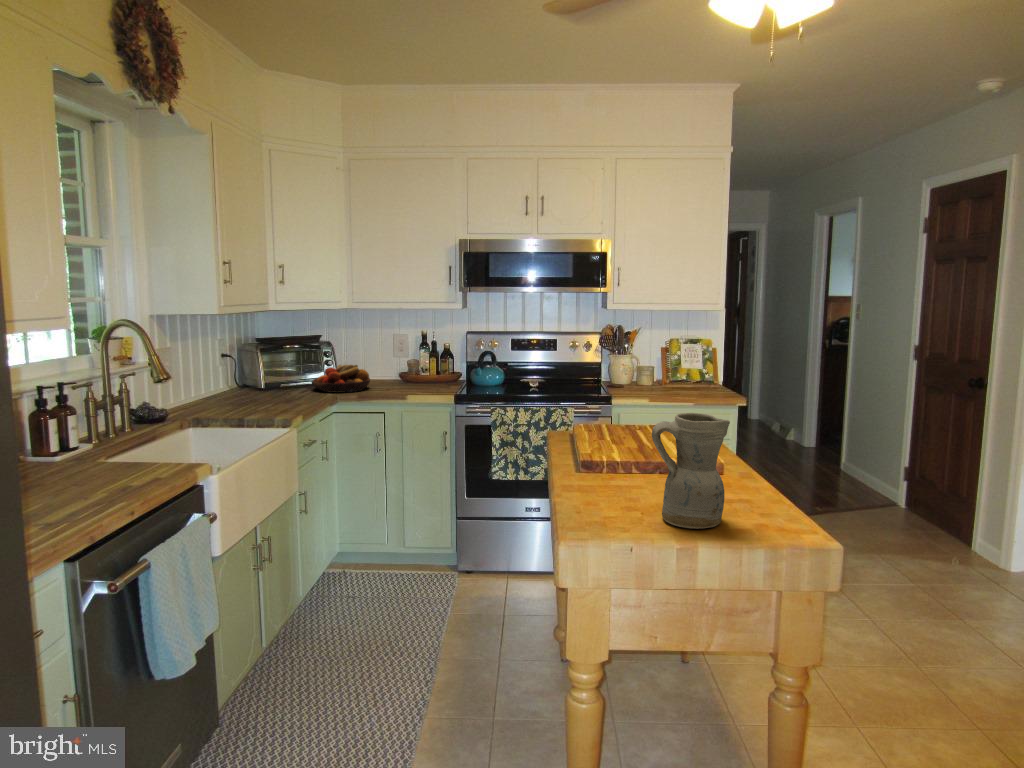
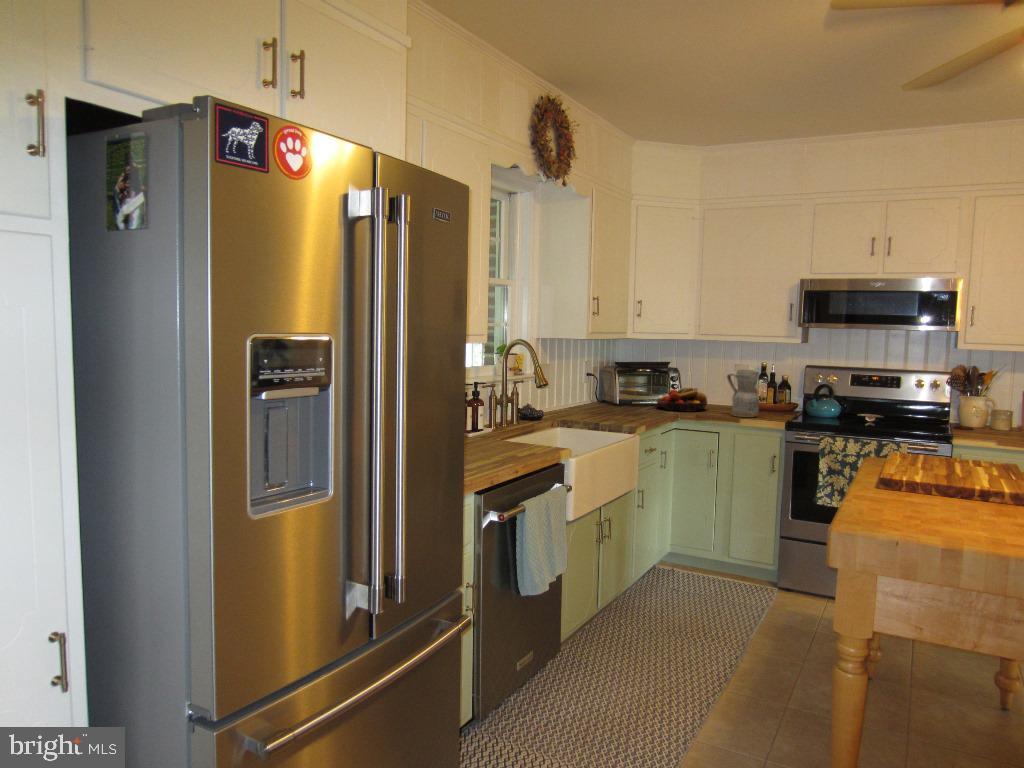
ceramic pitcher: present [652,413,730,529] -> present [727,369,759,417]

